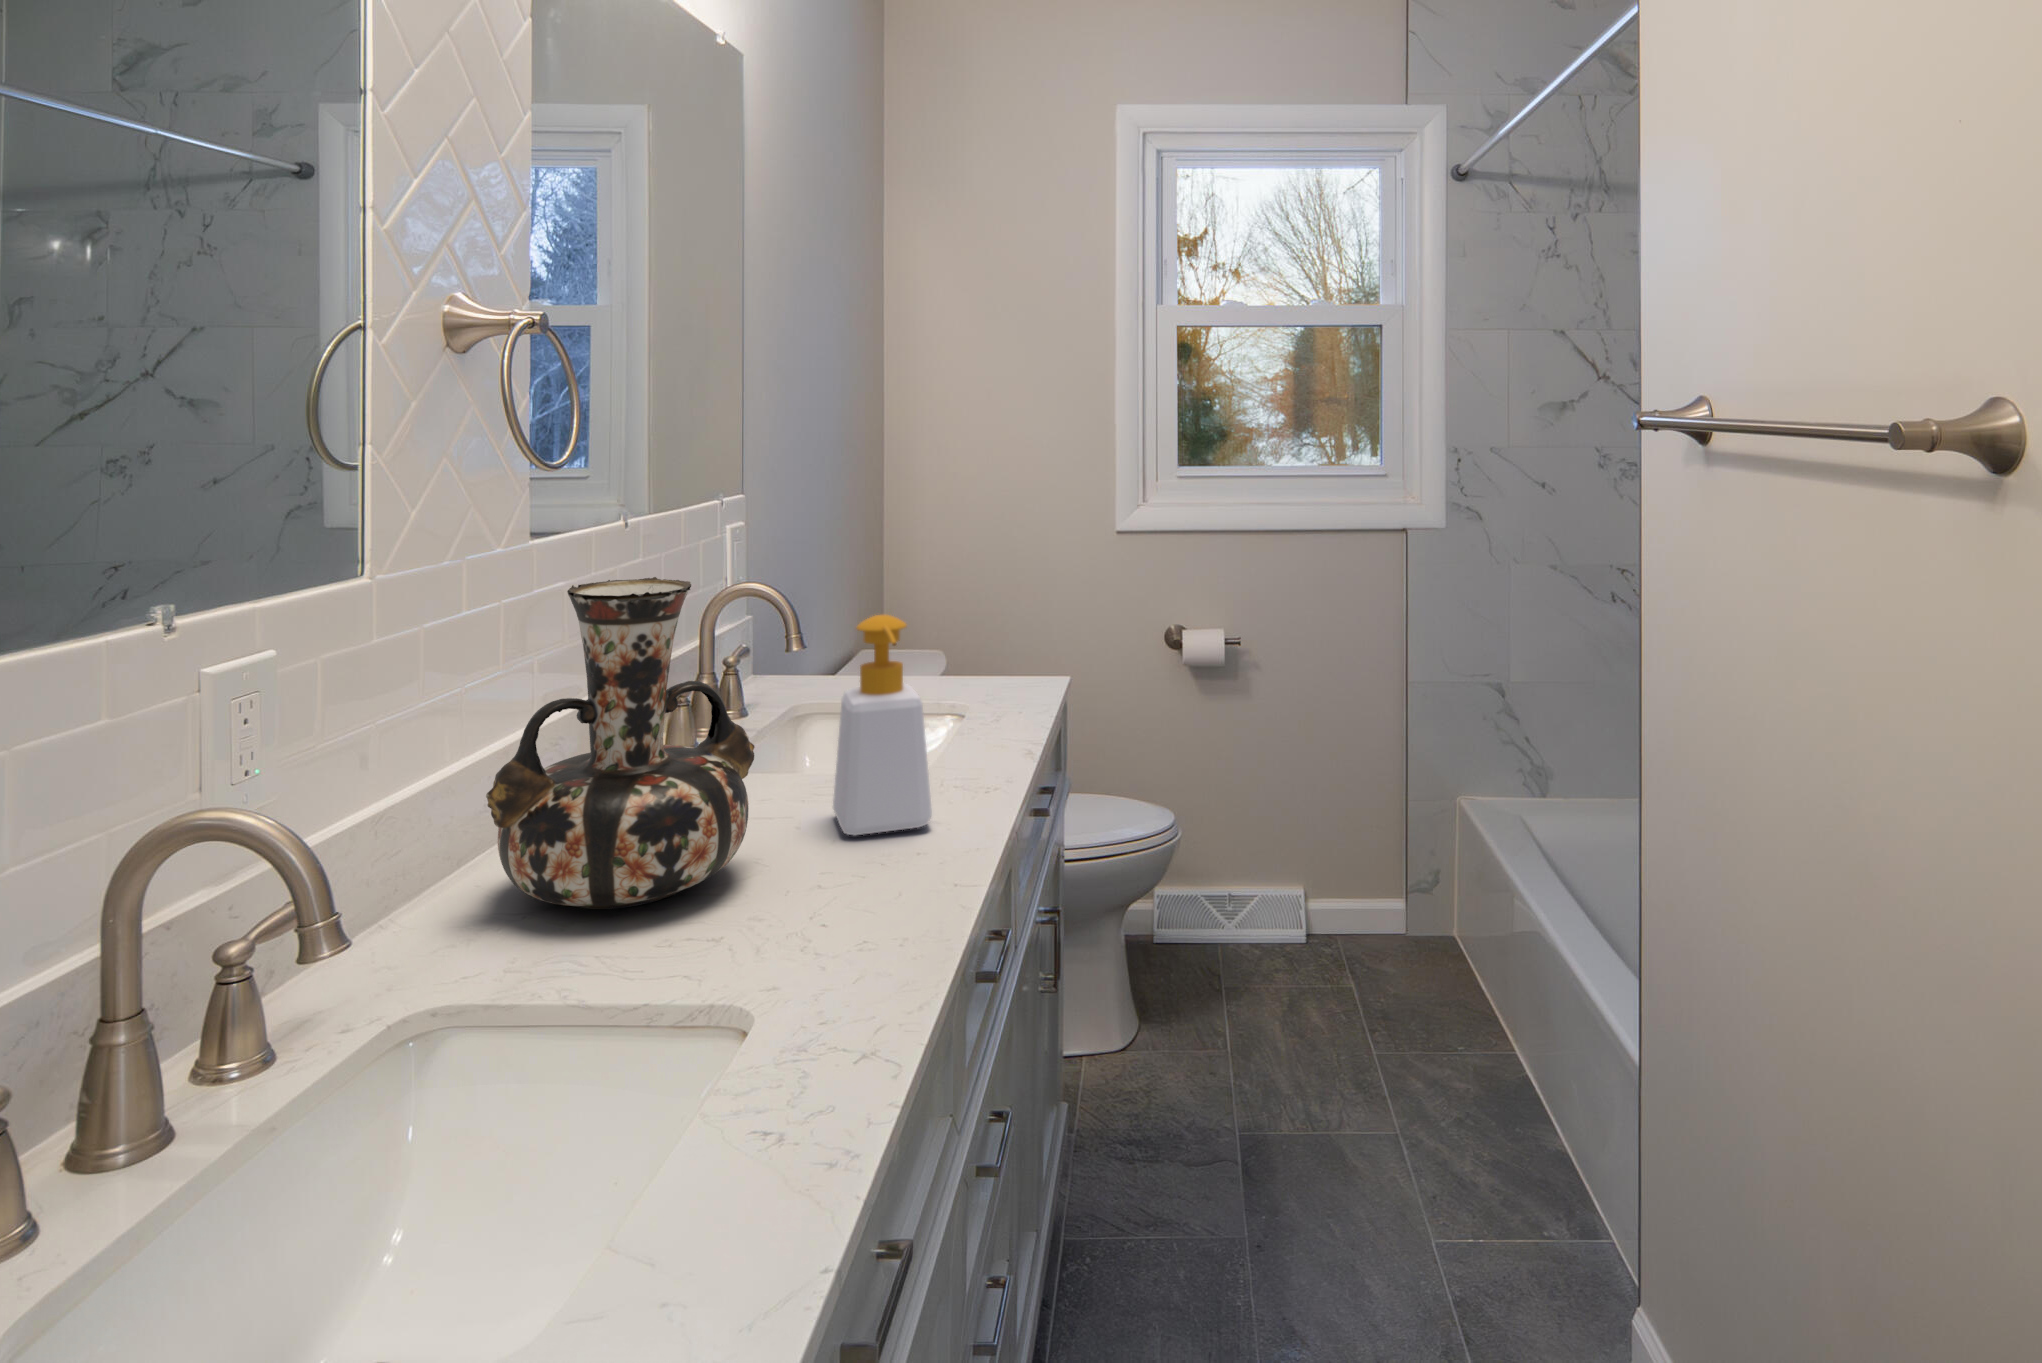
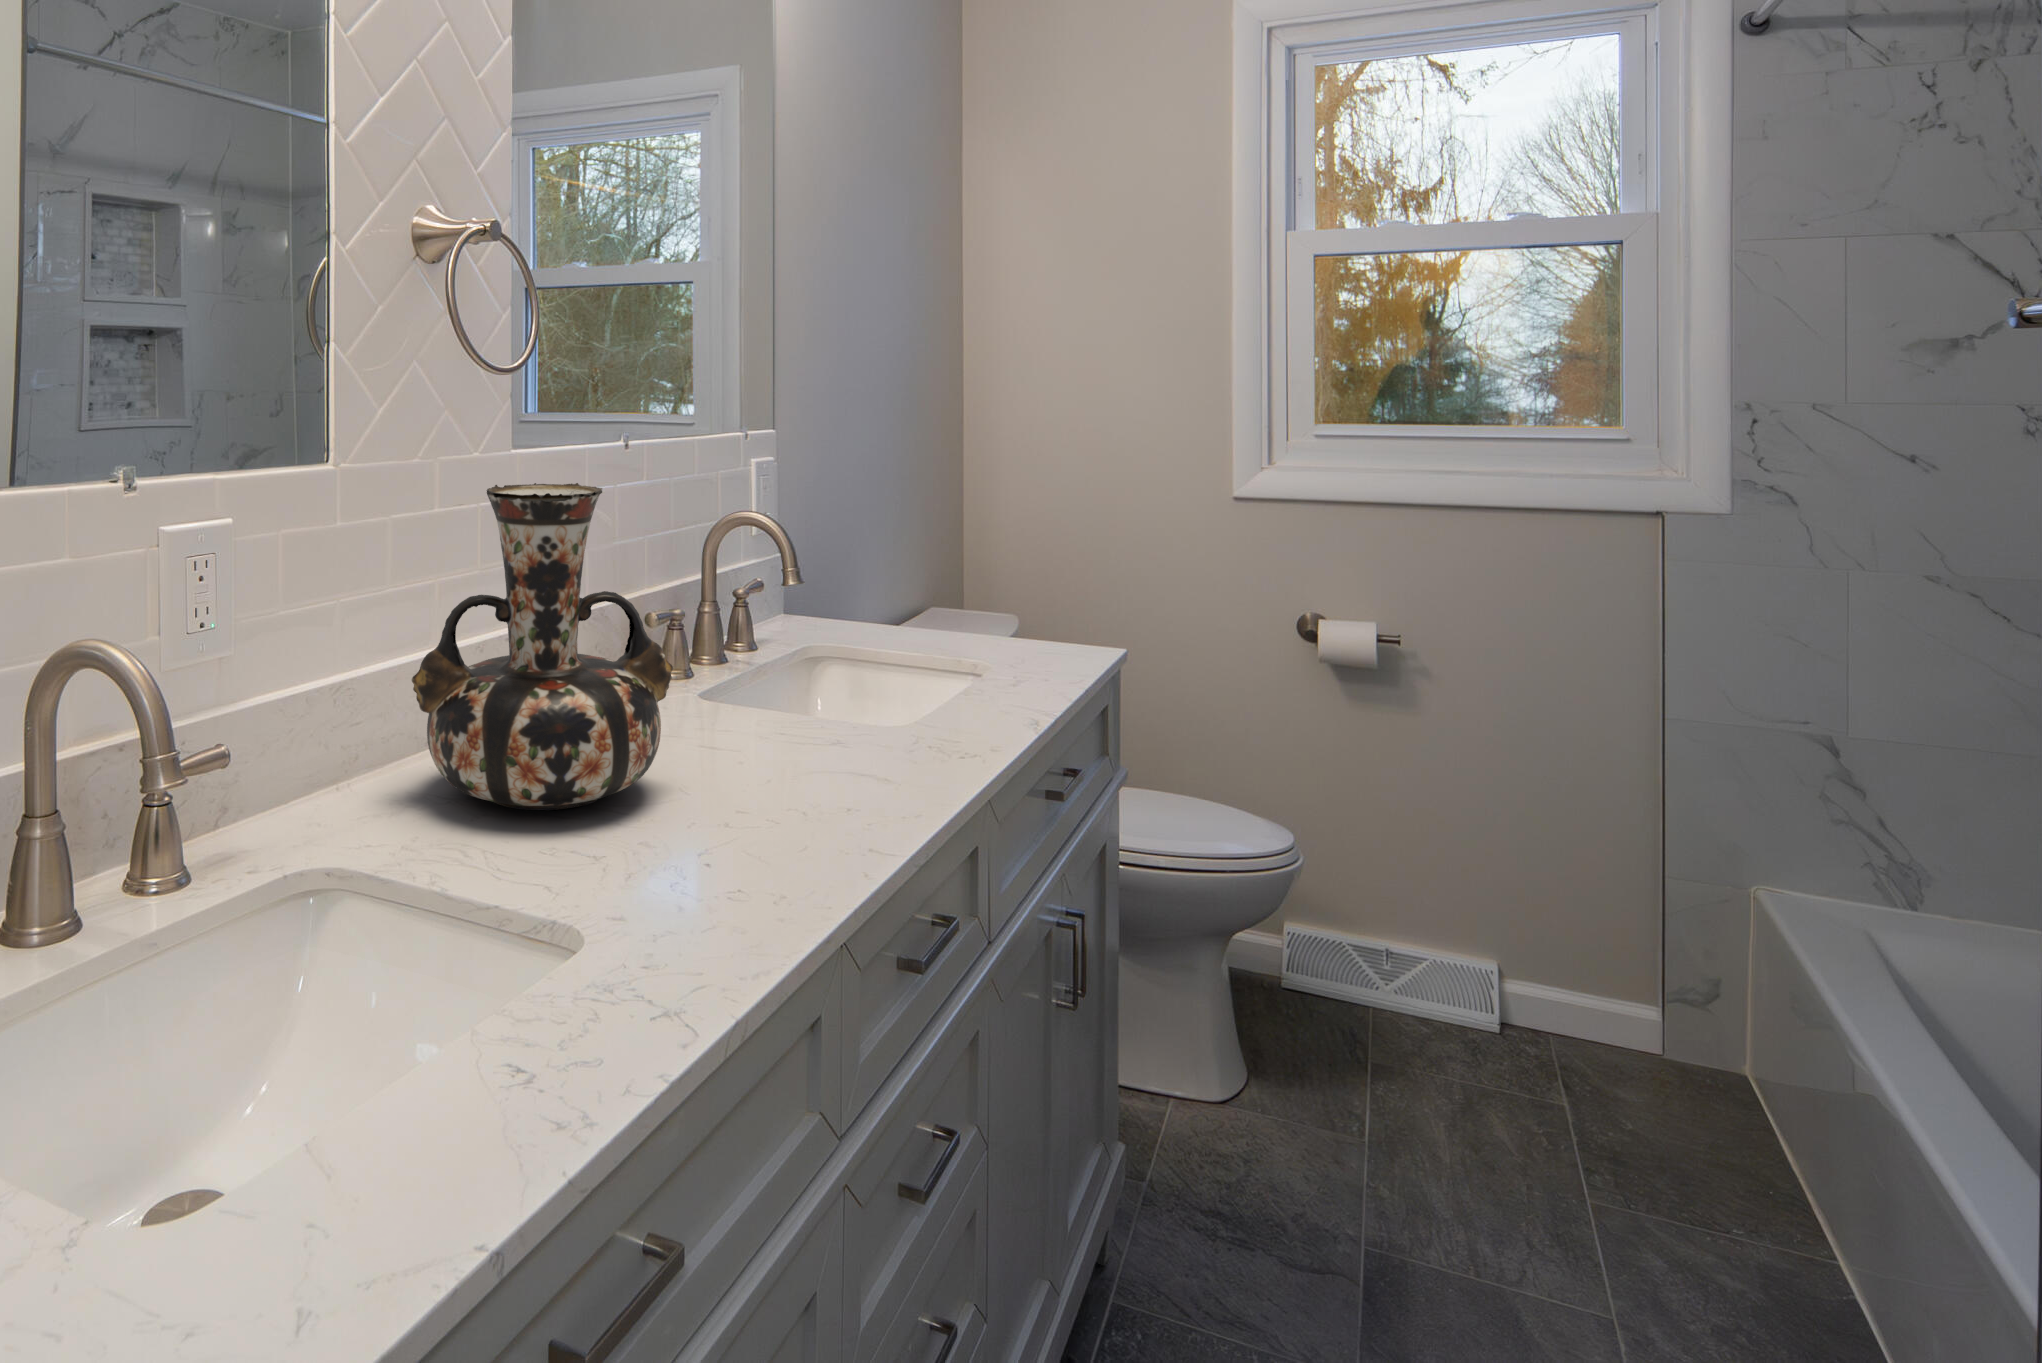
soap bottle: present [833,615,932,836] -> none [770,543,872,784]

